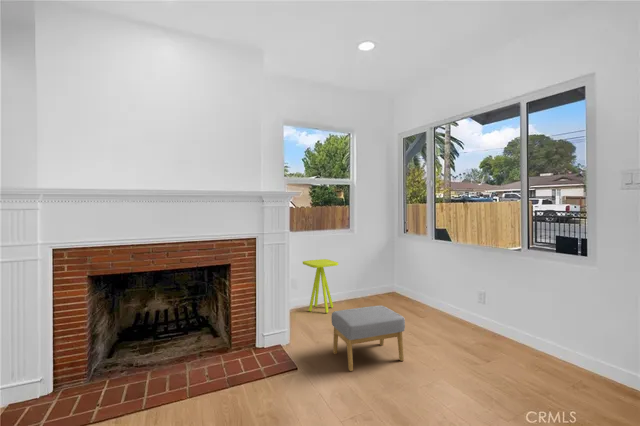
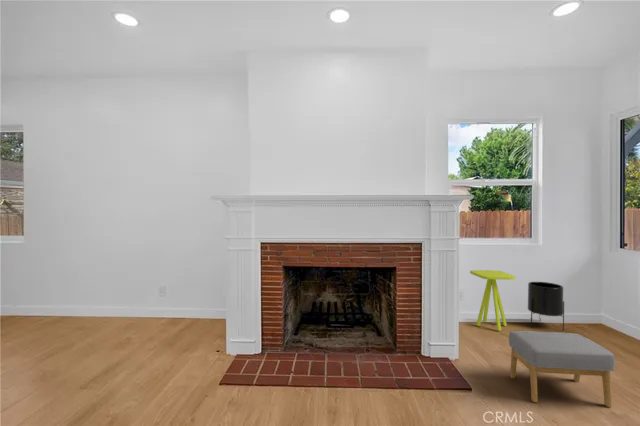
planter: none [349,266,375,305] -> present [528,282,564,330]

